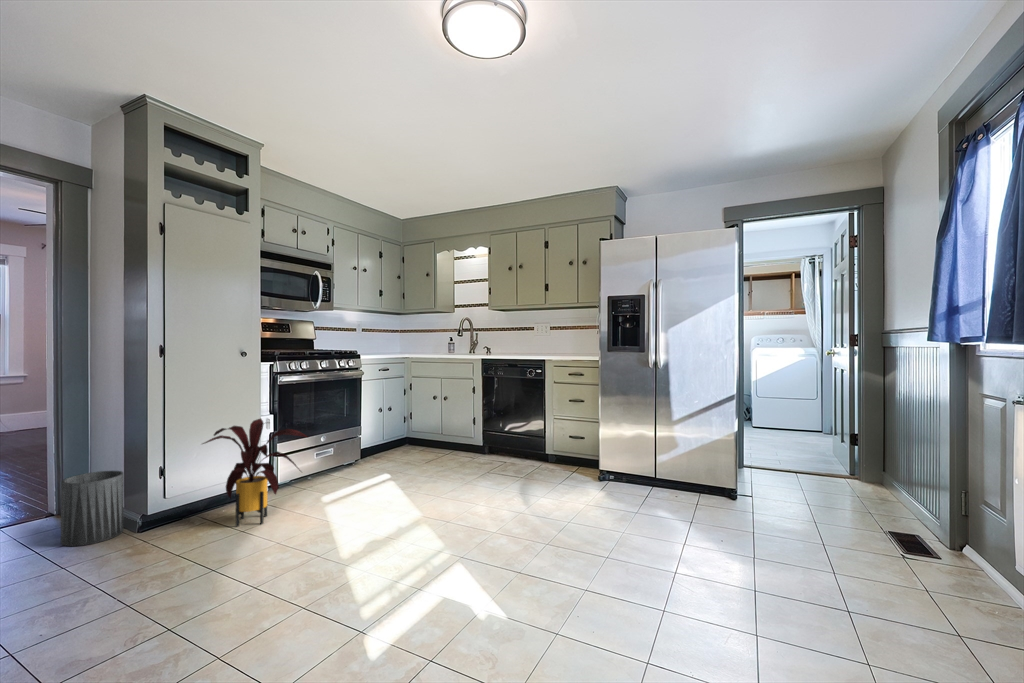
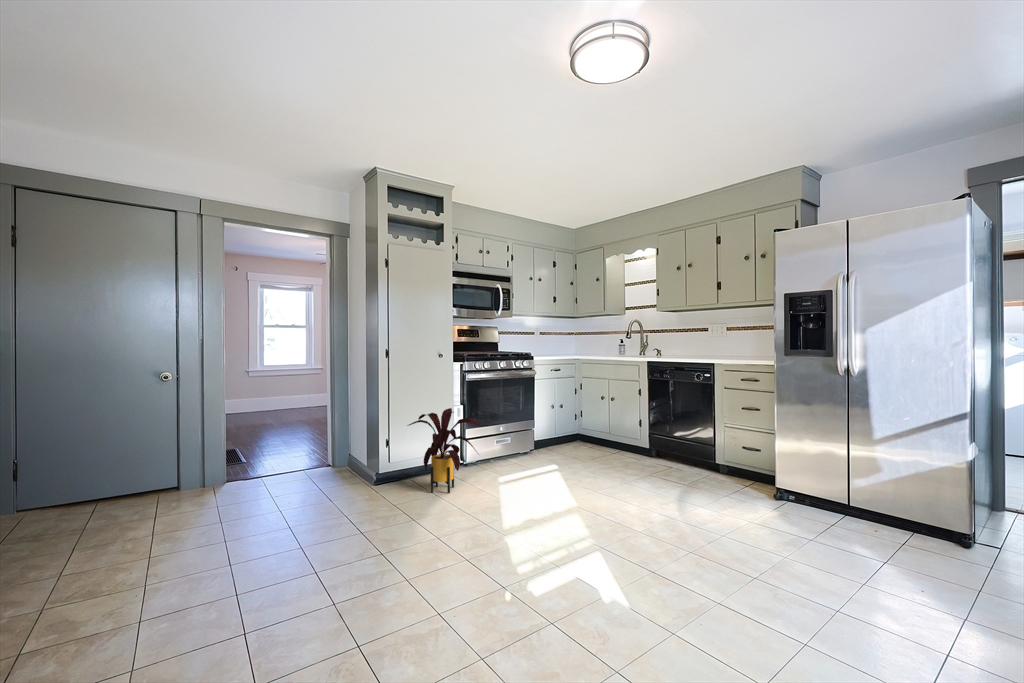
trash can: present [61,471,124,546] -> none [327,439,363,491]

